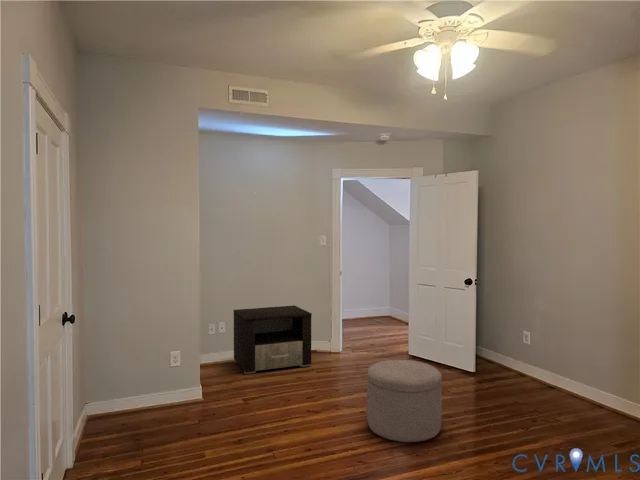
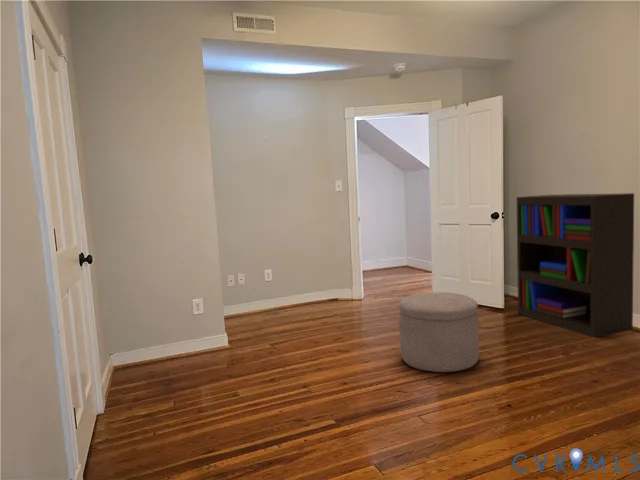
bookshelf: none [487,266,595,412] -> present [517,193,634,337]
nightstand: present [233,305,312,374] -> none [251,253,335,323]

